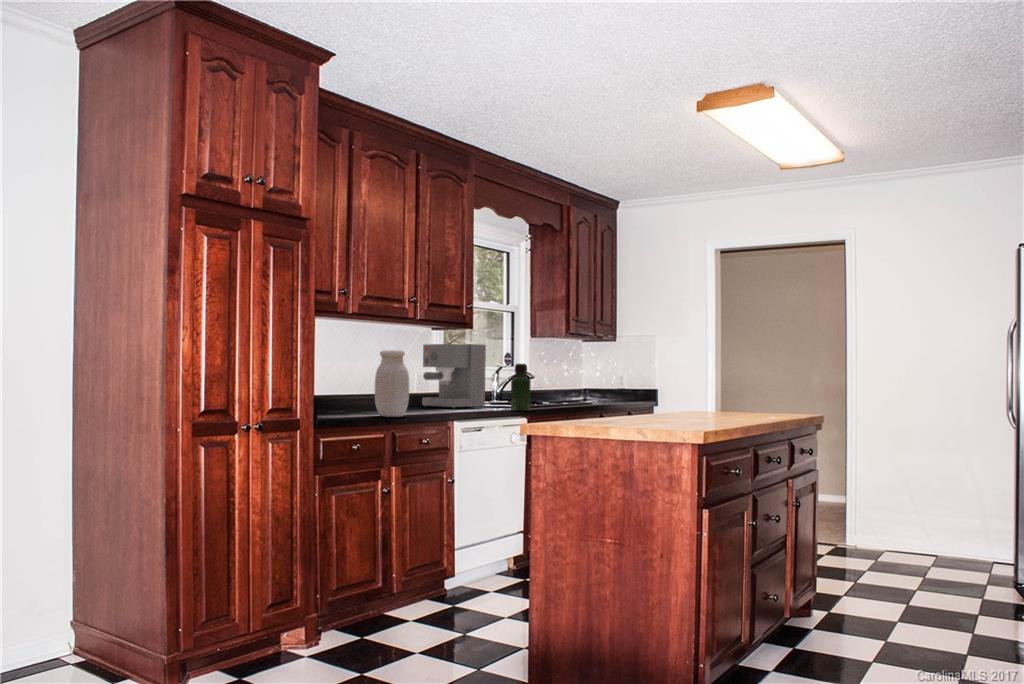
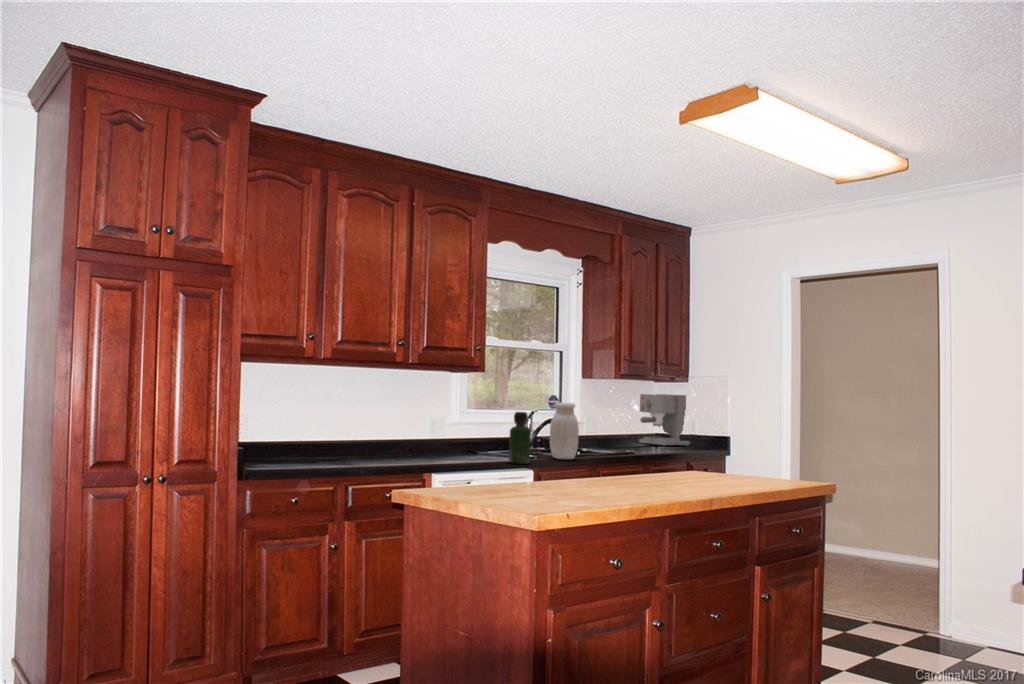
coffee maker: present [422,344,486,408] -> present [639,394,690,446]
jar: present [375,350,409,417] -> present [550,402,579,459]

